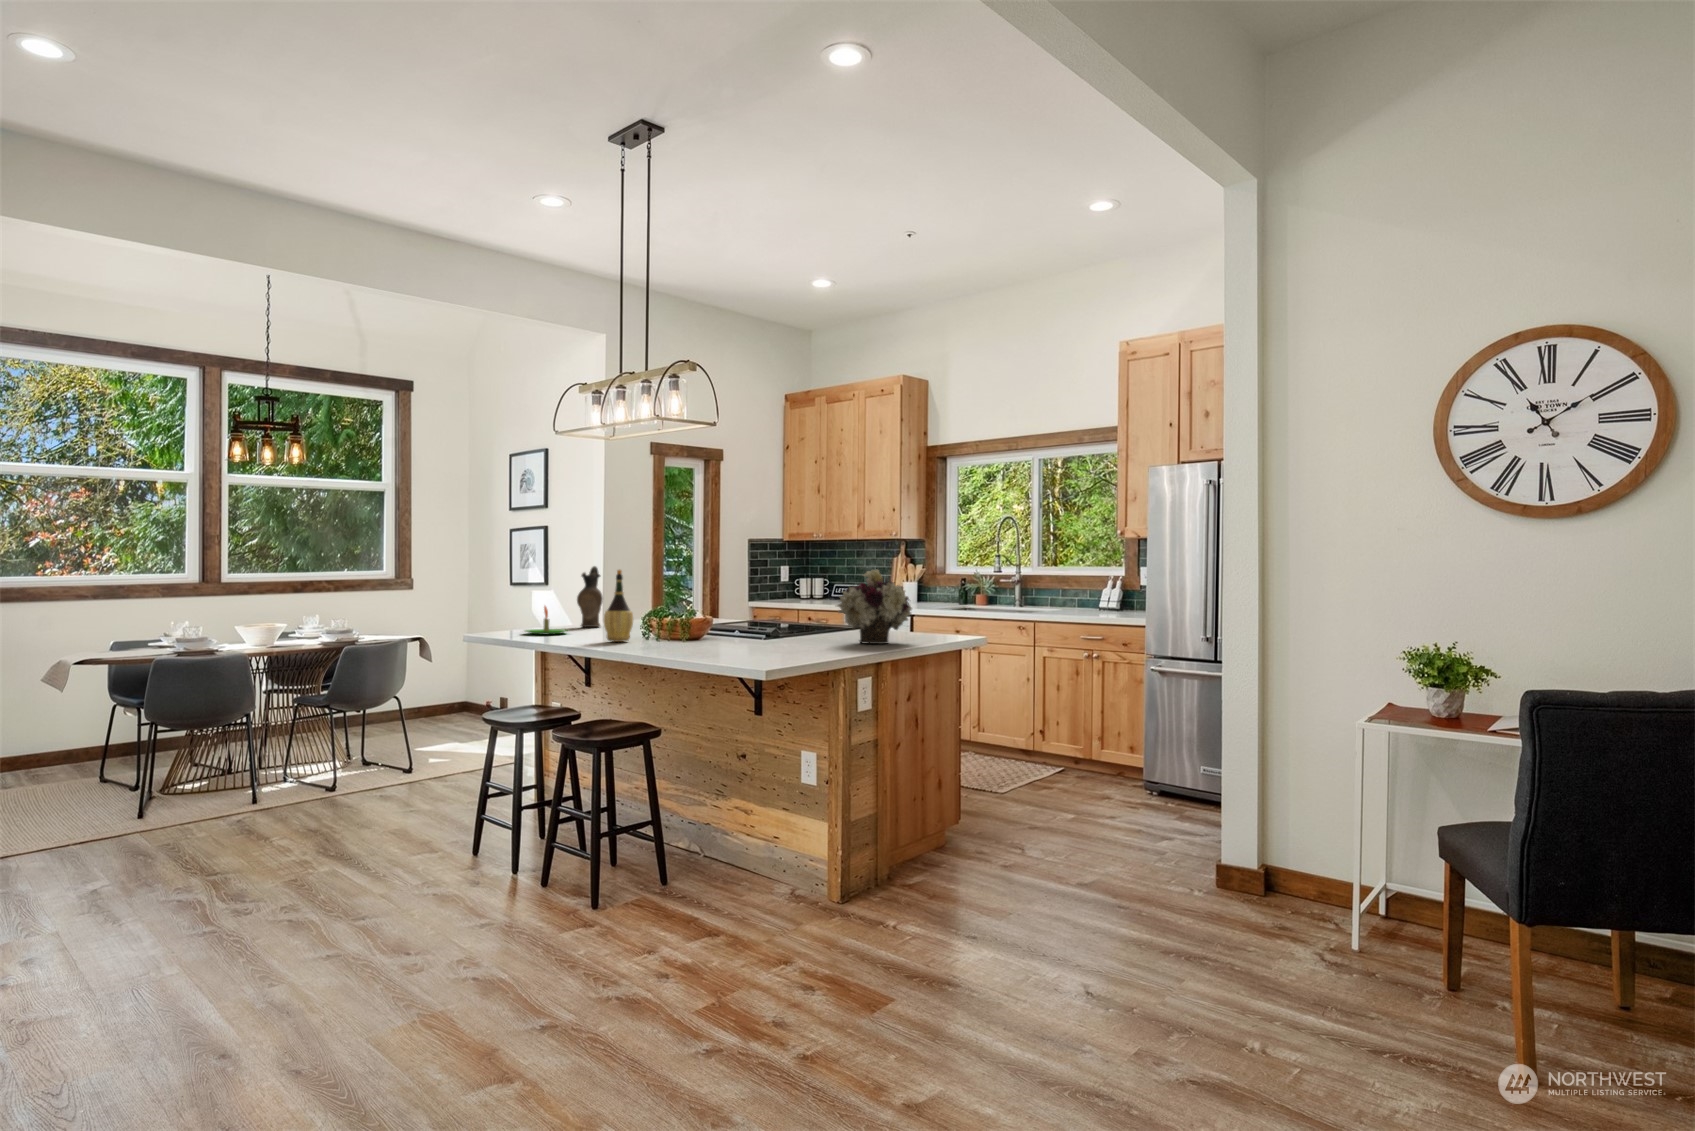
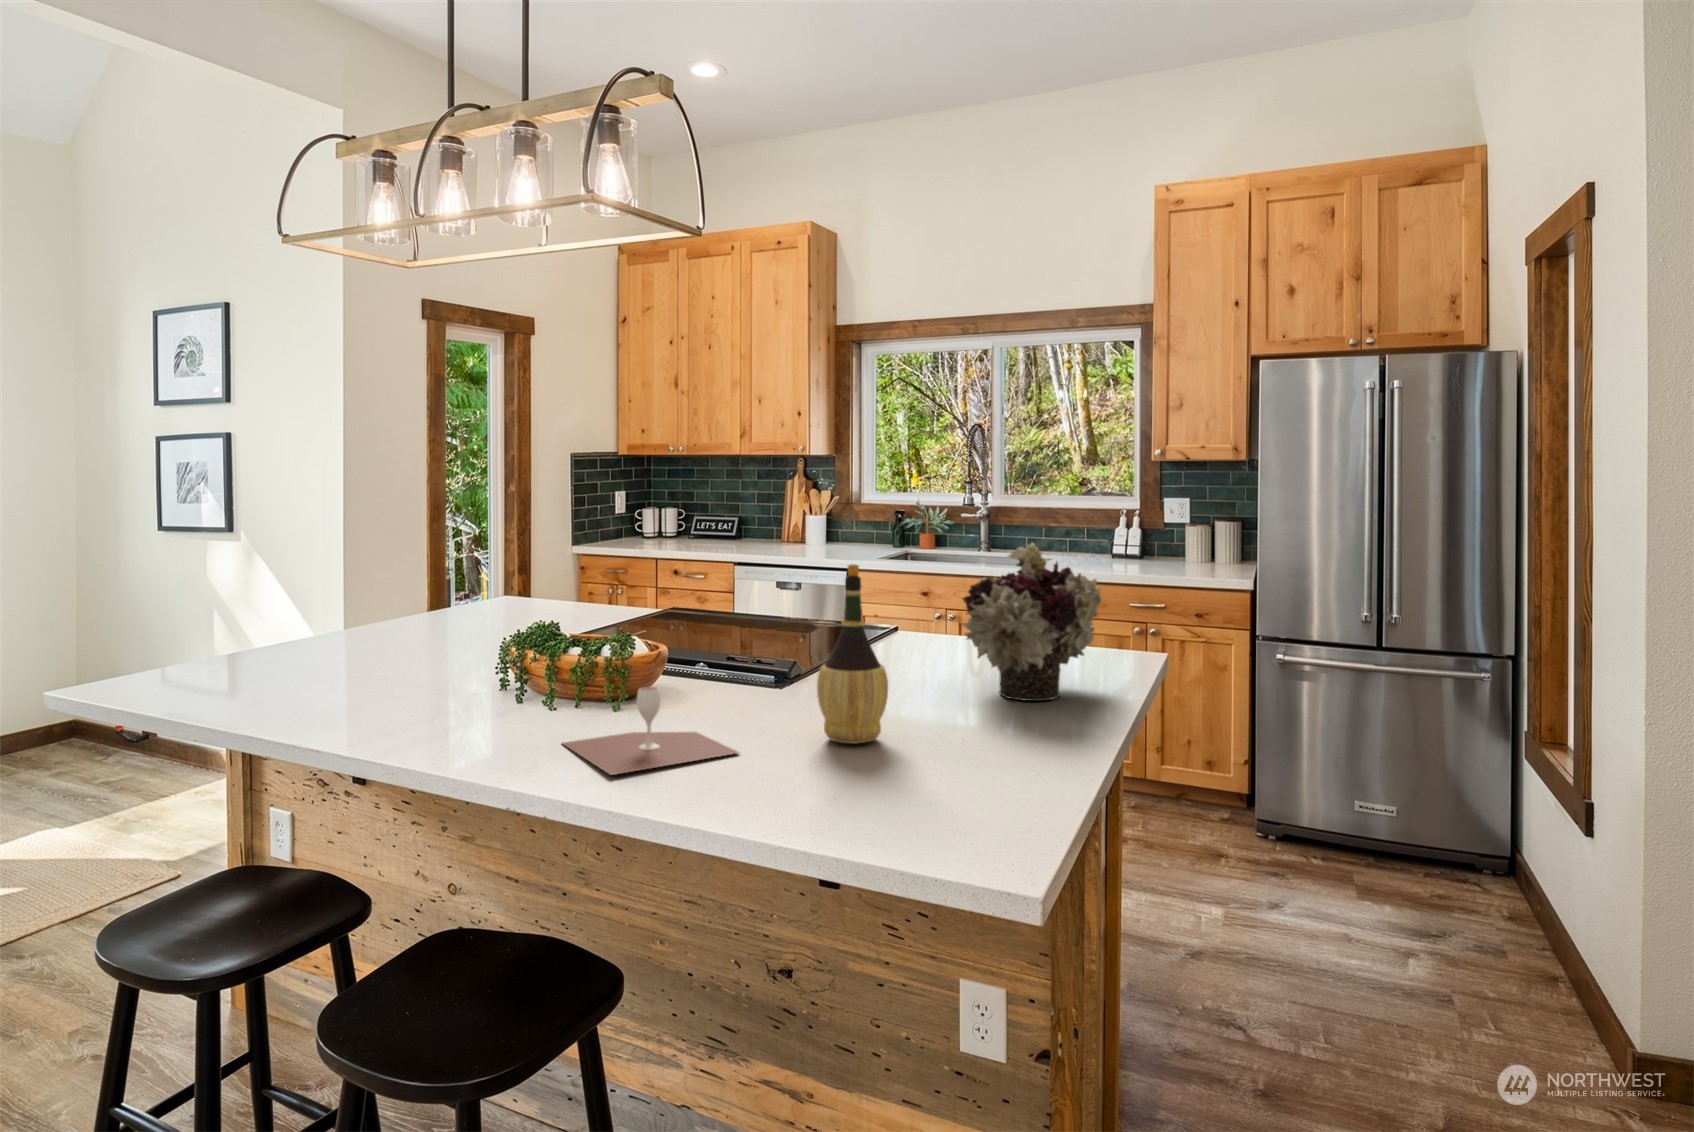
ceramic pitcher: present [577,566,603,627] -> none [328,526,385,657]
wine bottle: present [604,570,633,642] -> present [817,564,888,743]
candle: present [525,606,567,634] -> none [205,630,322,702]
wine glass: none [651,621,716,648] -> present [563,687,738,775]

